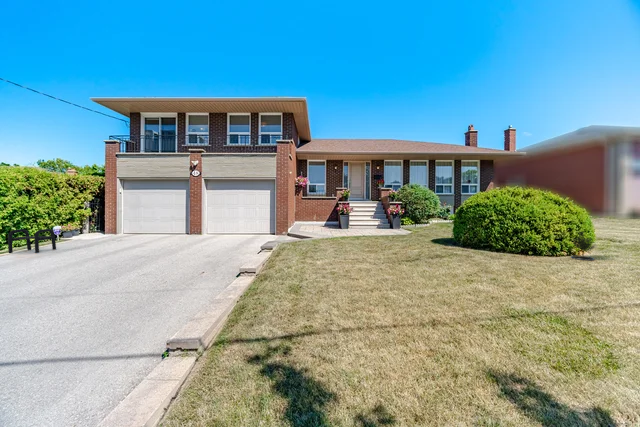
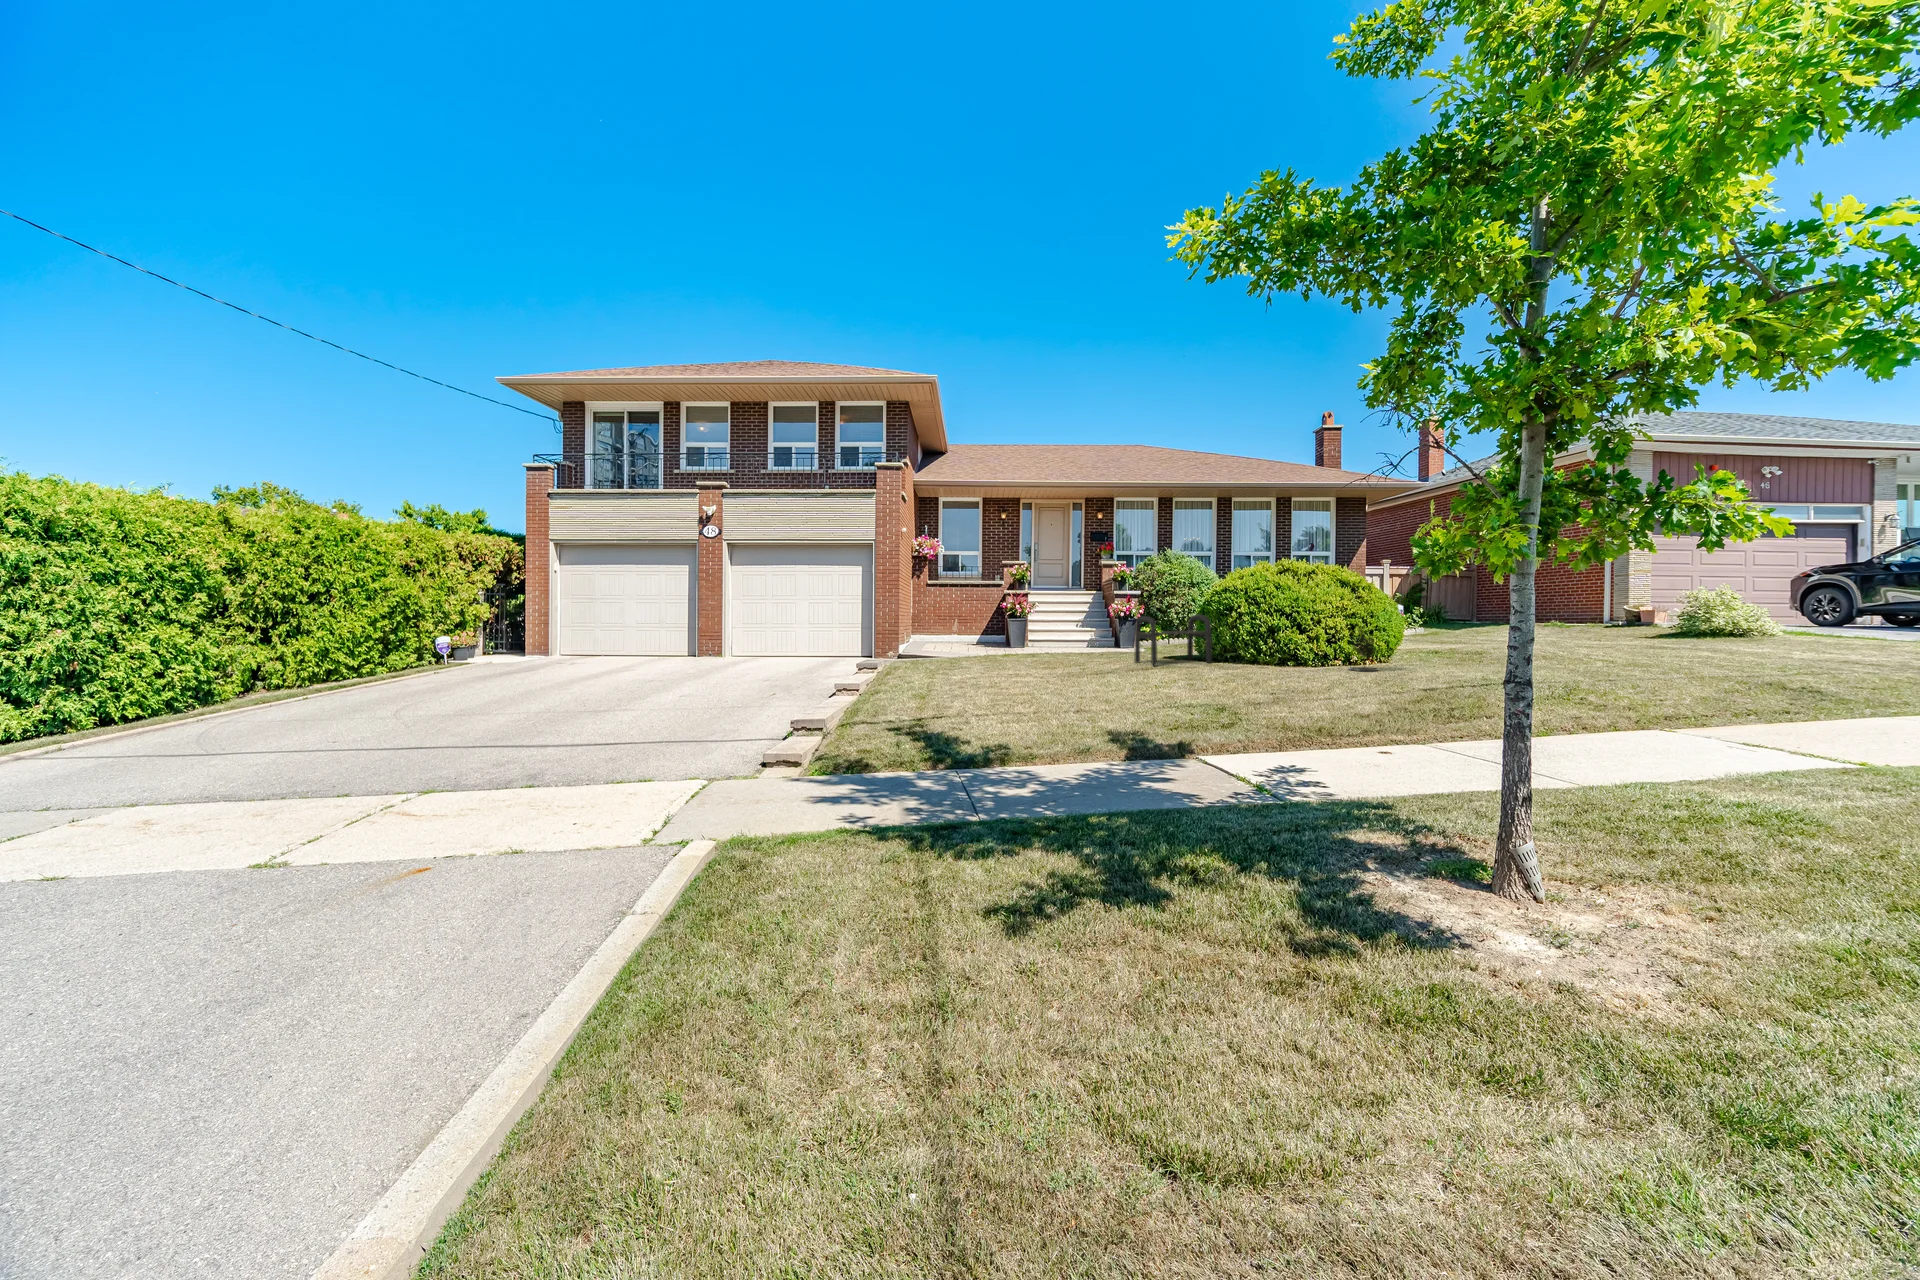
bench: present [8,229,56,253] -> present [1134,614,1212,666]

